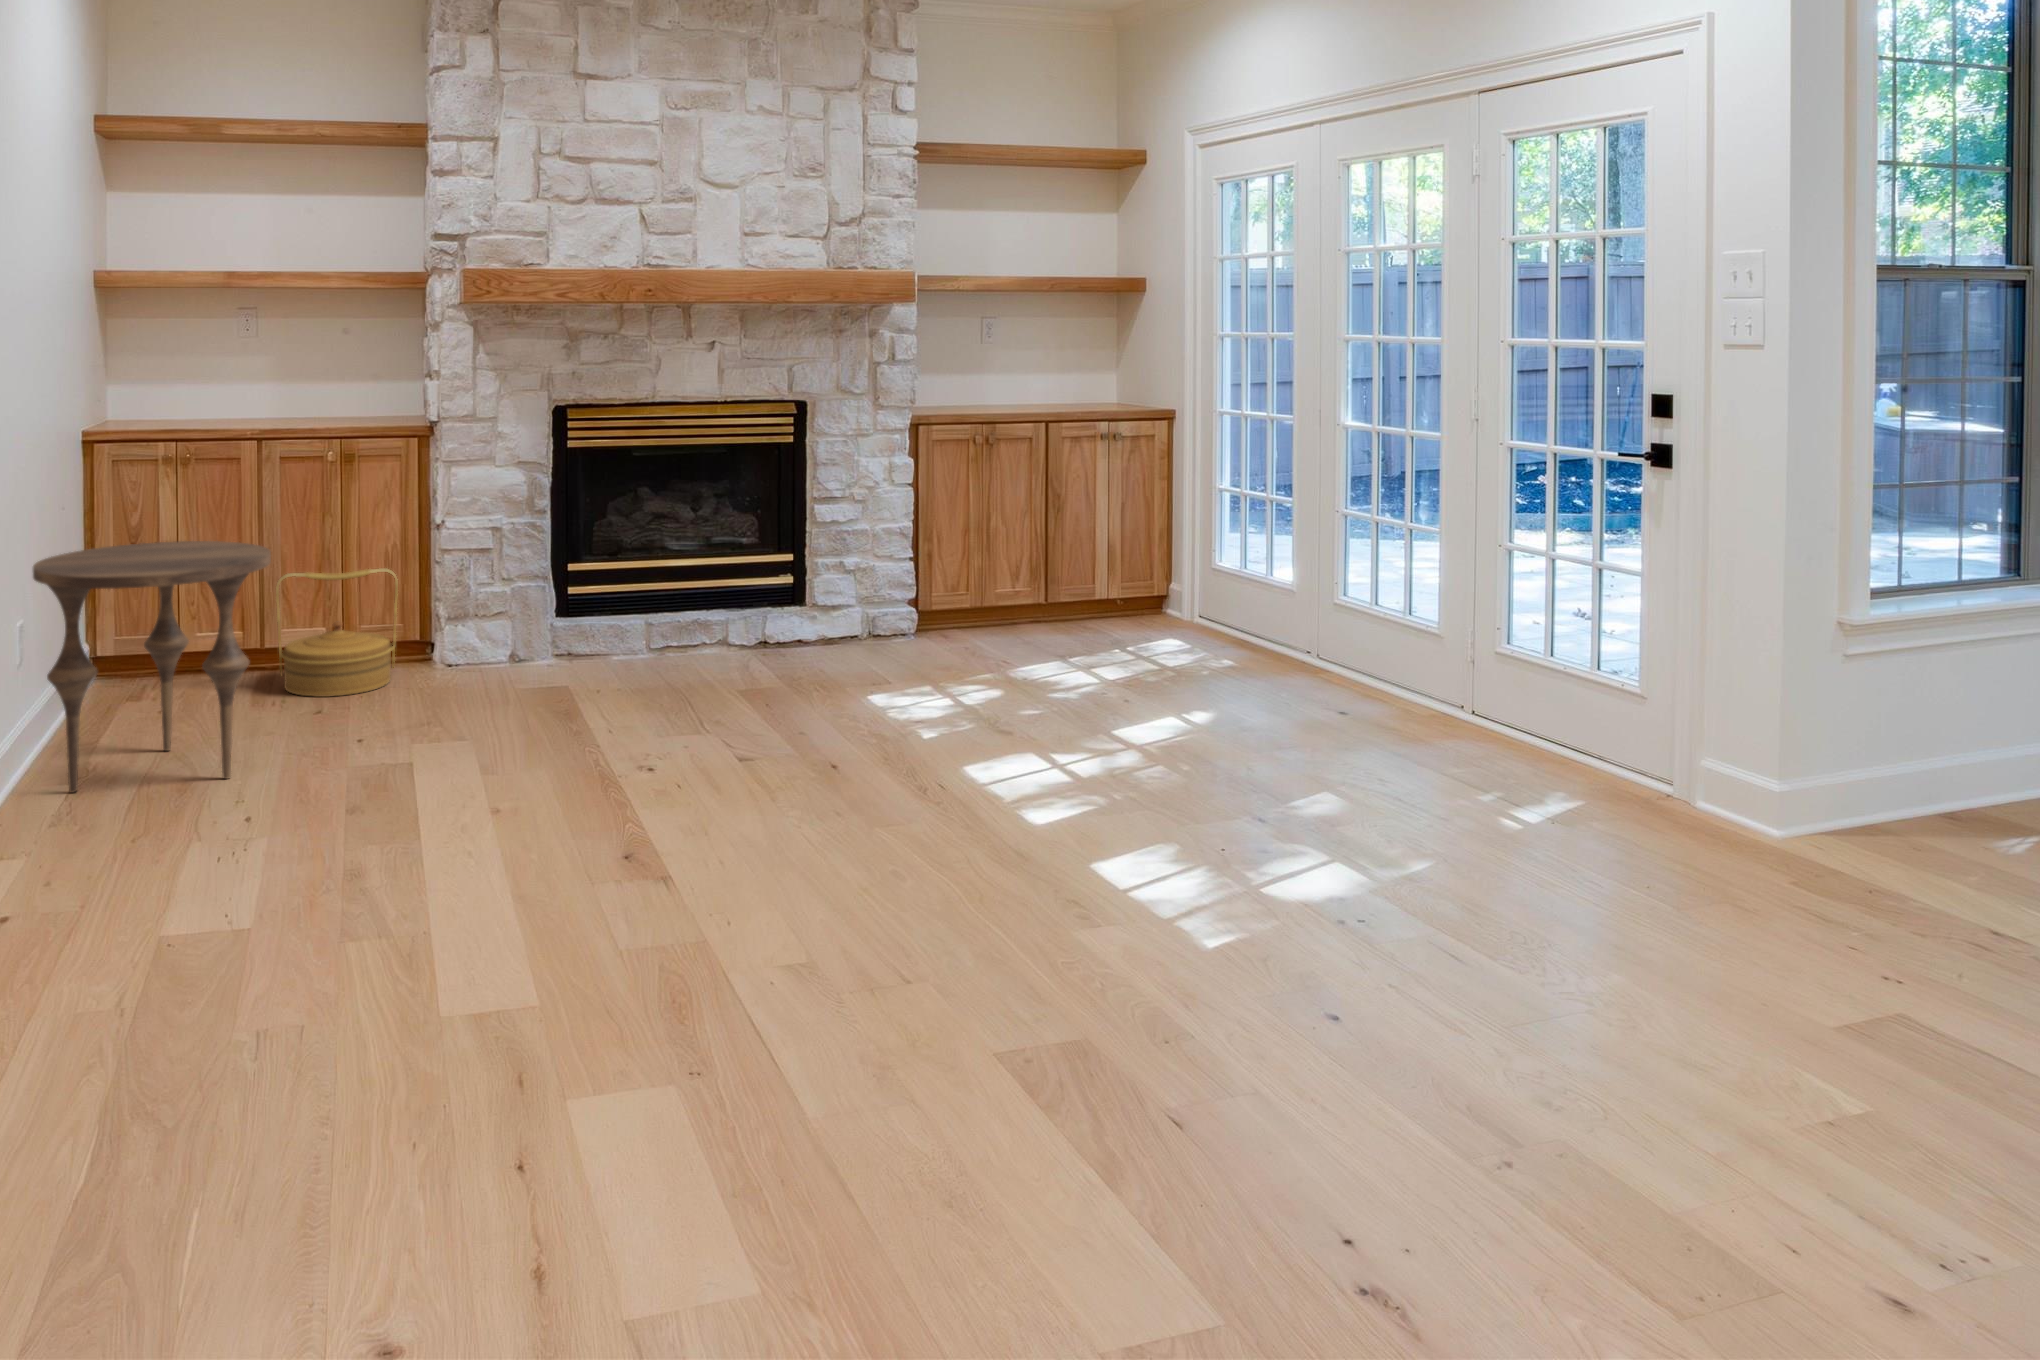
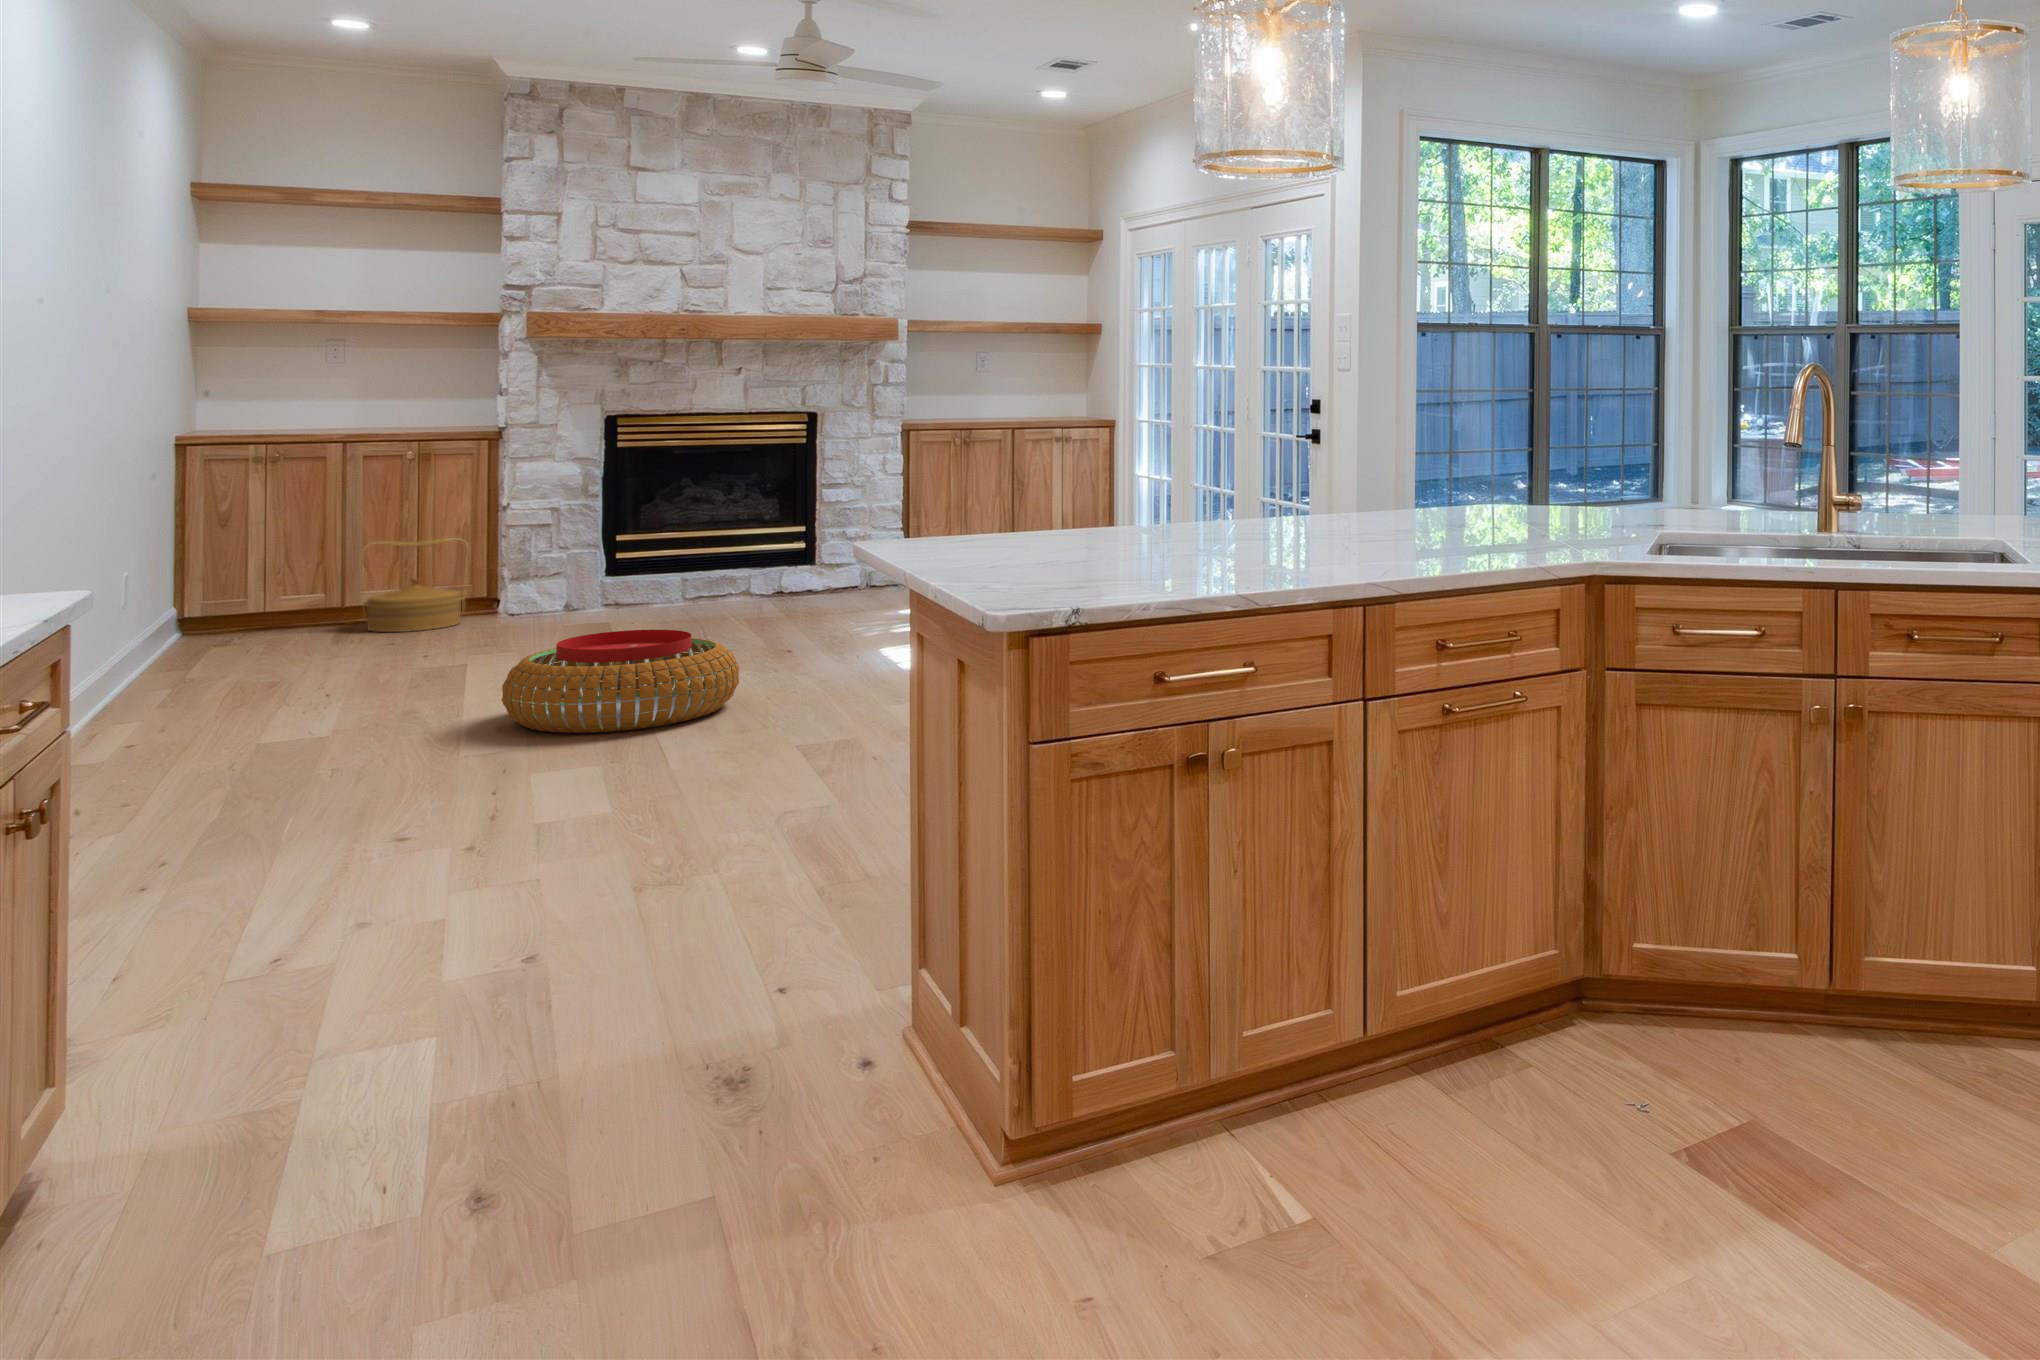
side table: present [33,541,271,793] -> none [180,507,373,677]
pouf: none [413,835,806,1097] -> present [502,630,739,733]

